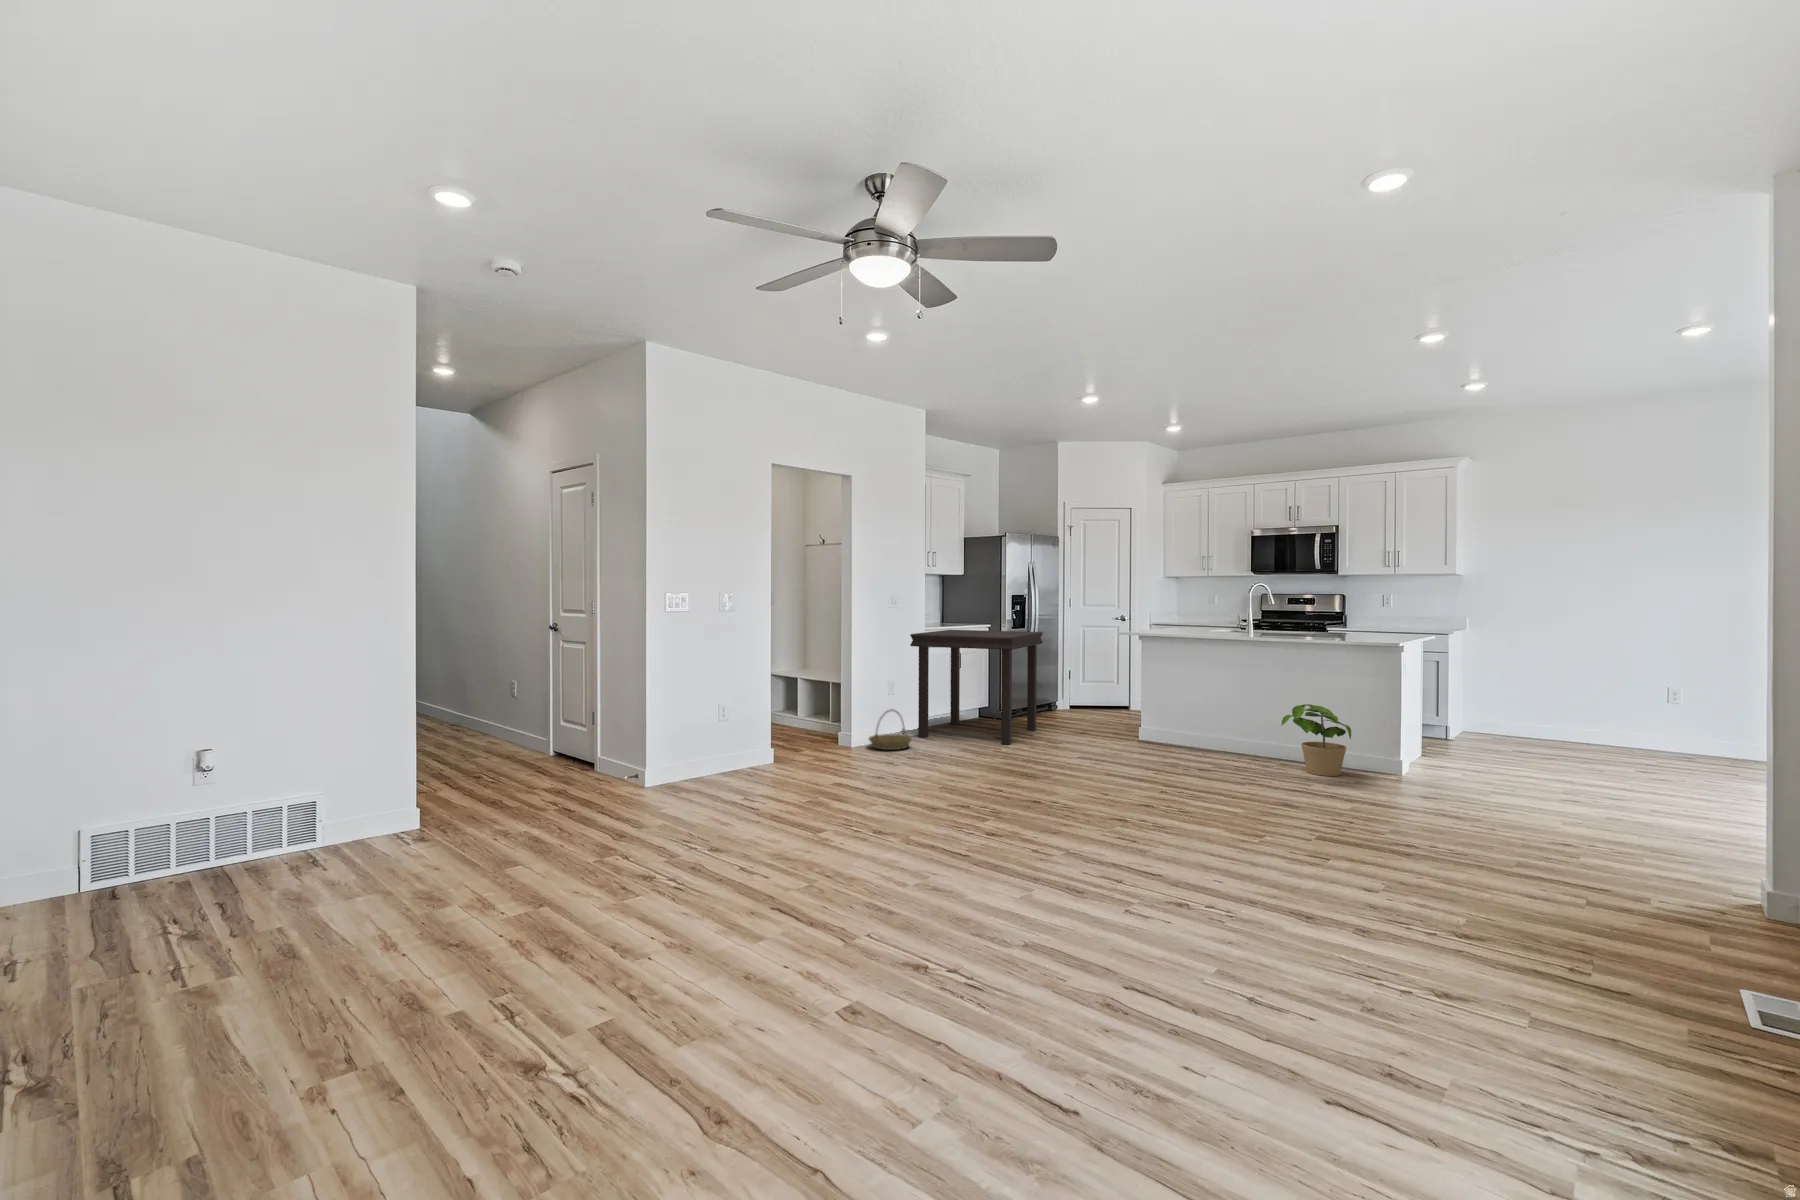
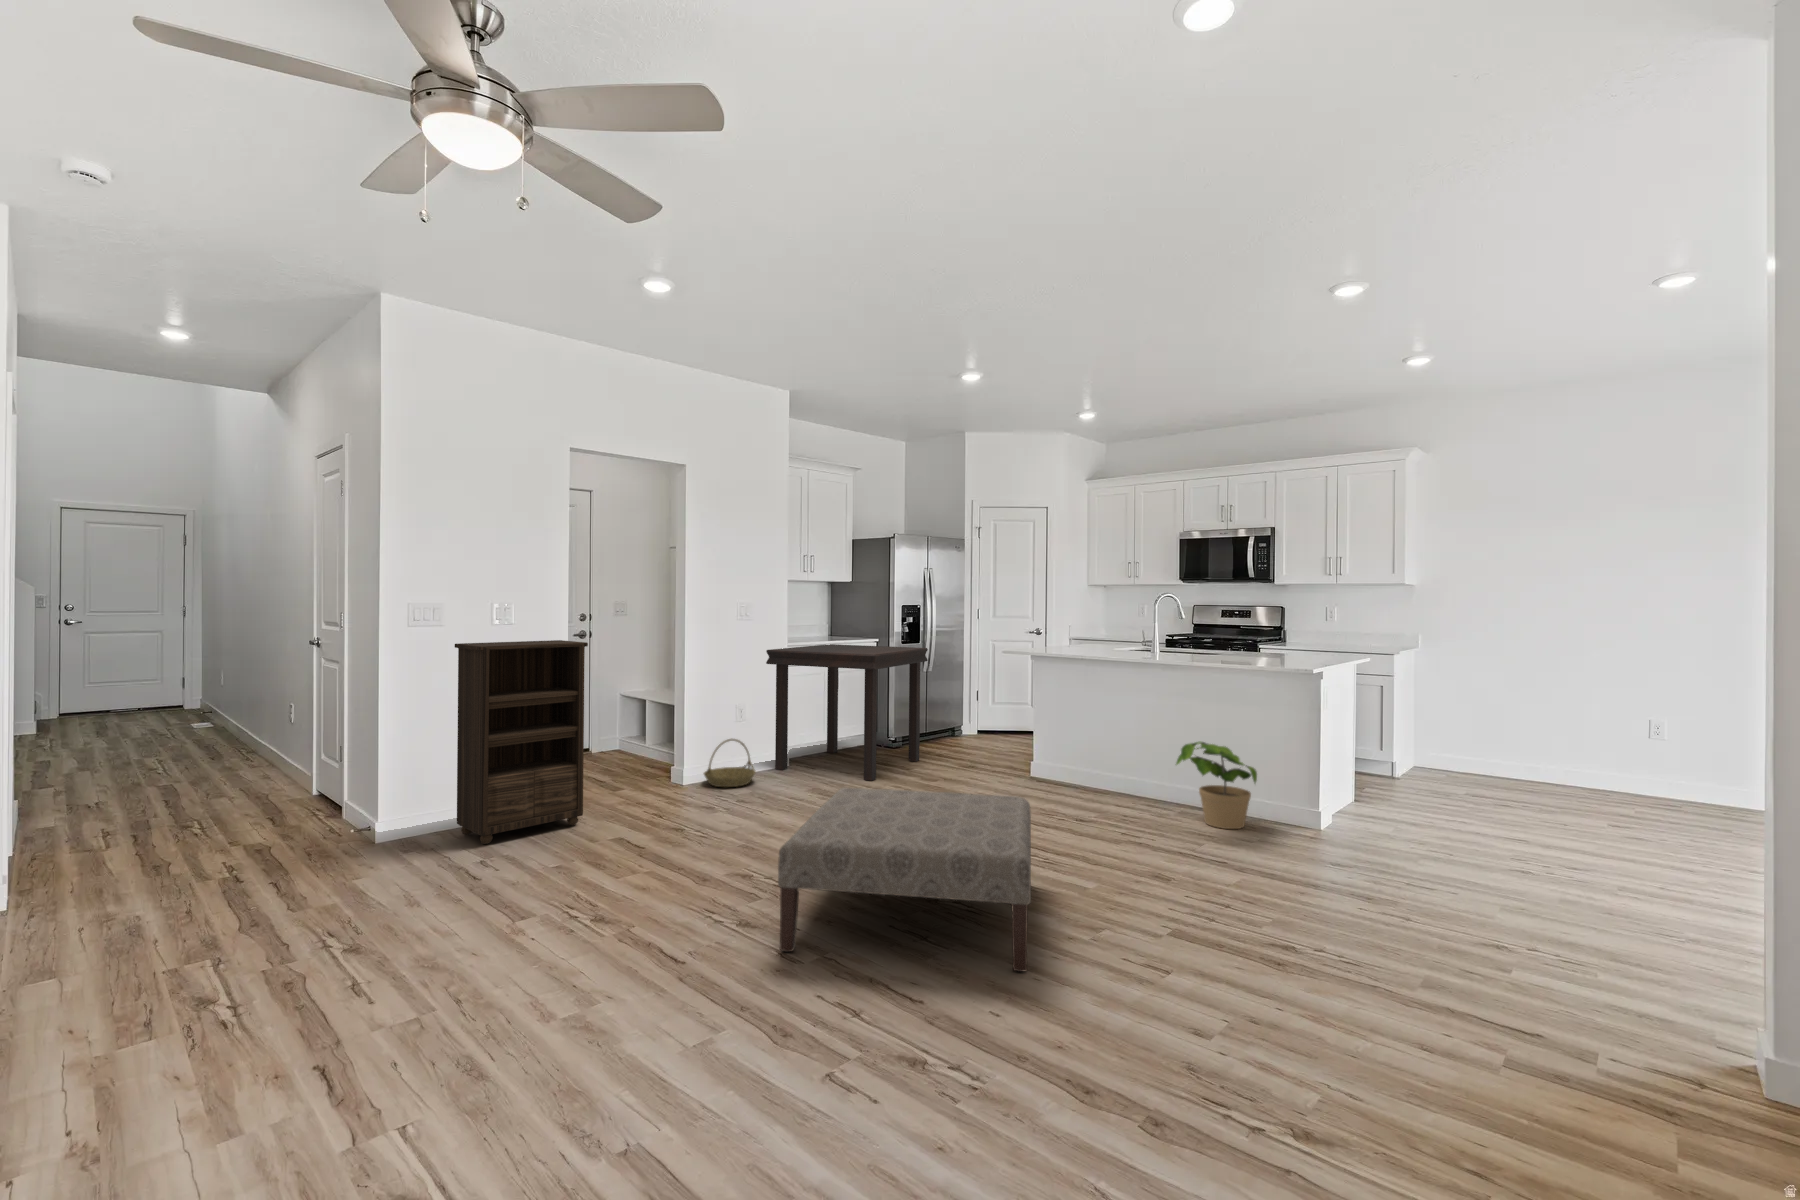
bookshelf: none [704,625,803,789] -> present [455,640,588,844]
ottoman: none [1035,738,1230,860] -> present [778,788,1031,972]

